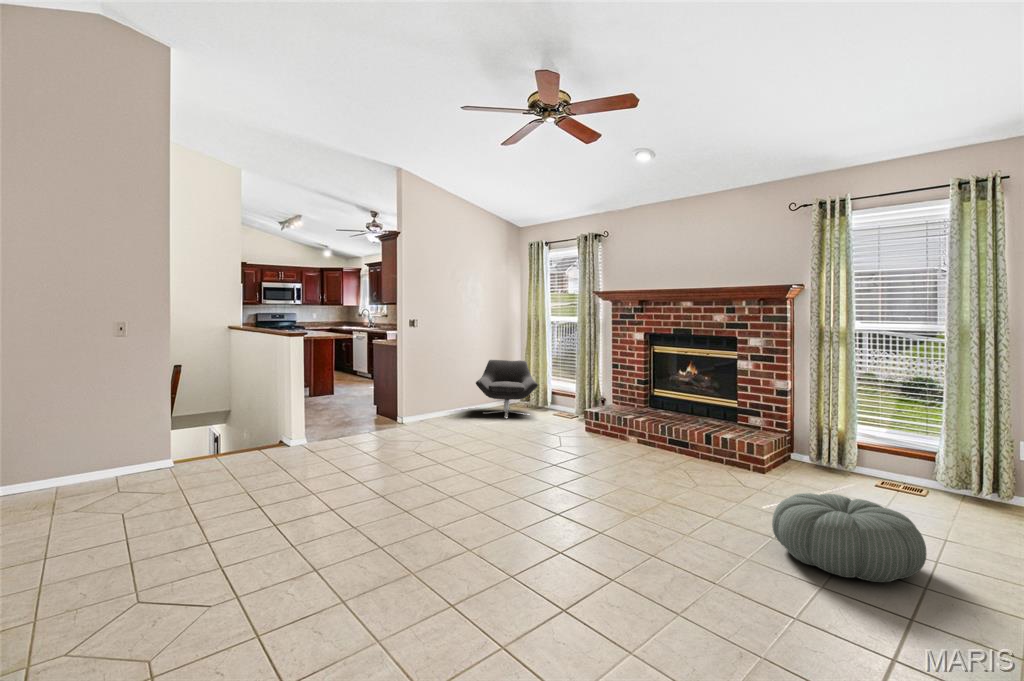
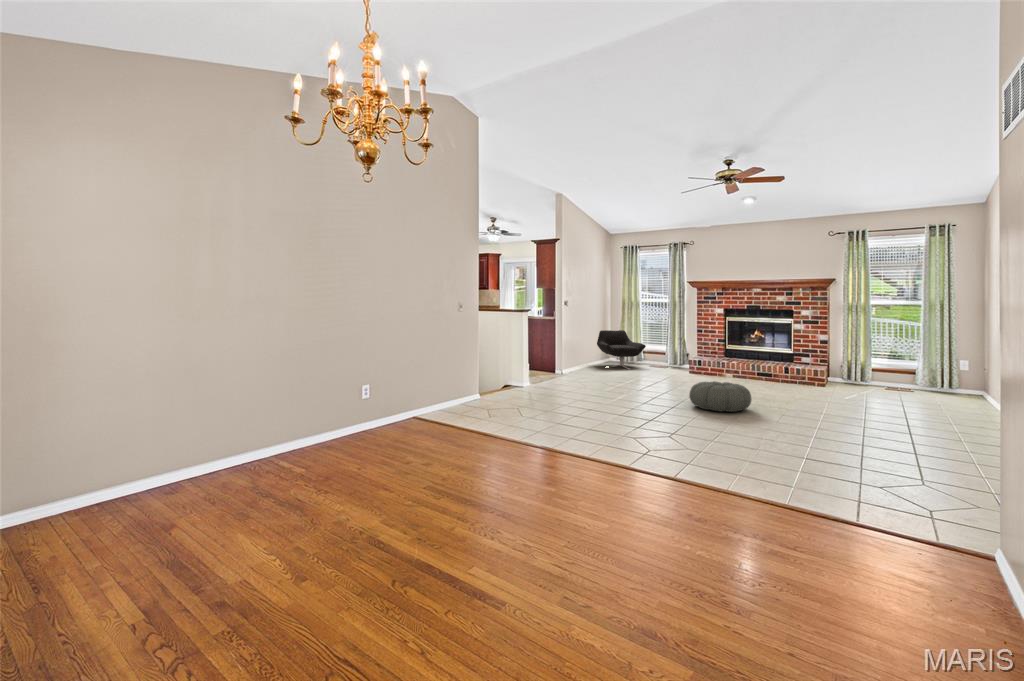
pouf: present [772,493,926,582] -> present [689,381,752,412]

